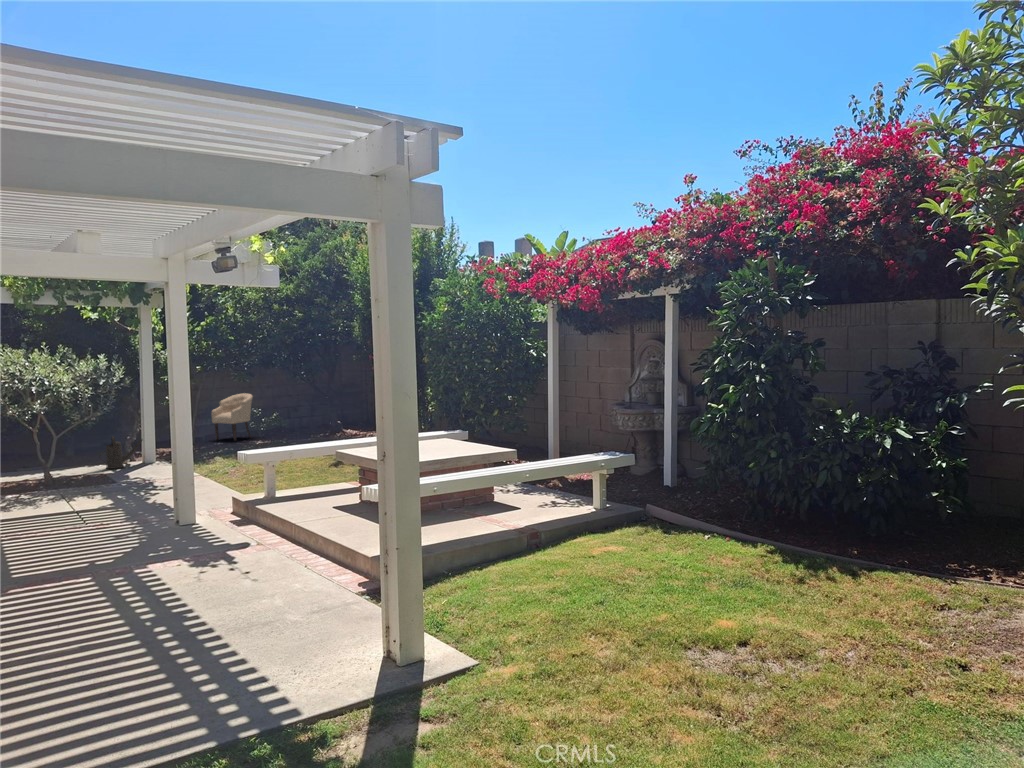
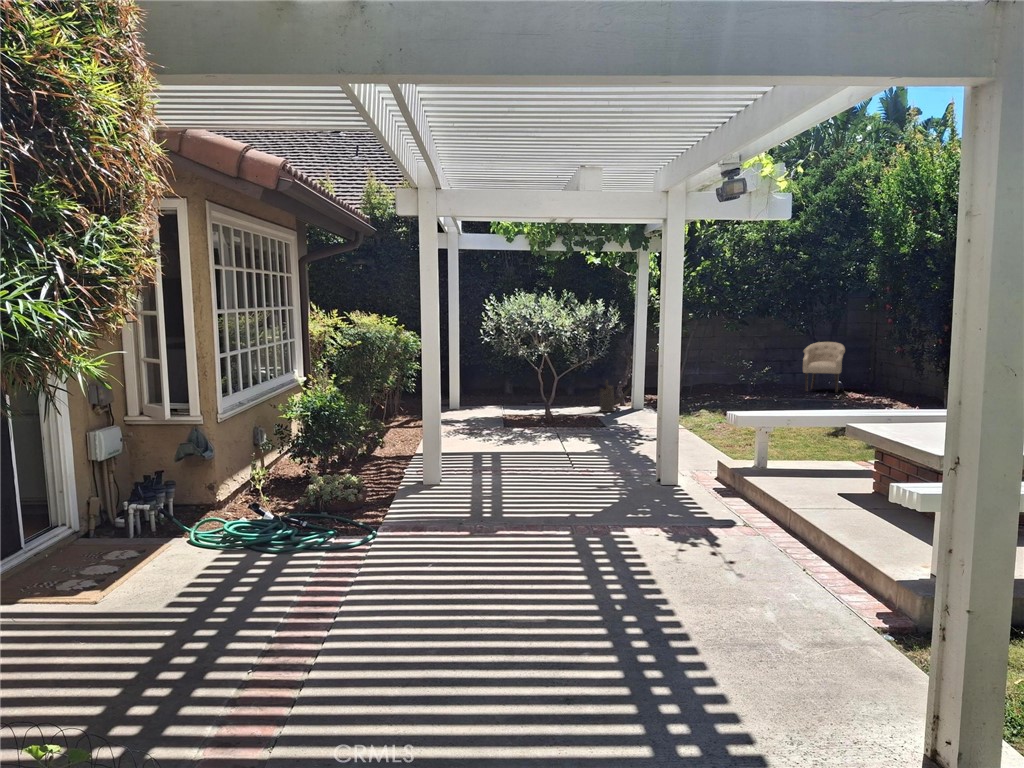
chair: present [211,393,253,441] -> present [803,342,845,393]

